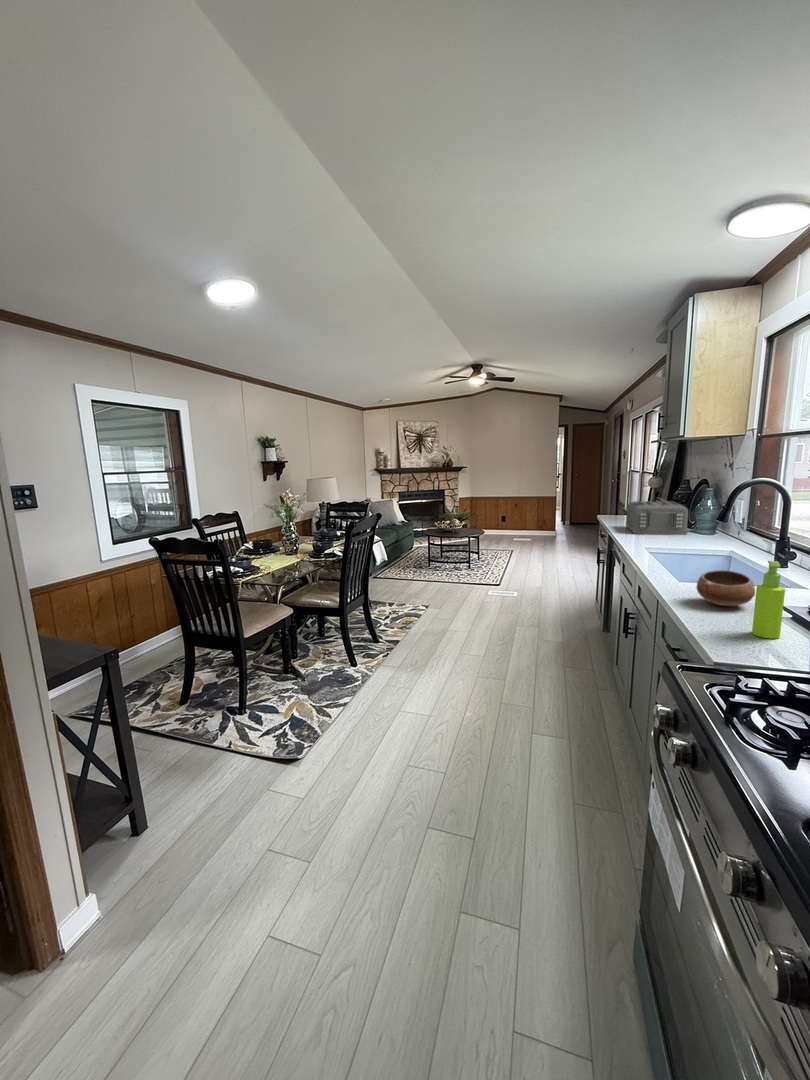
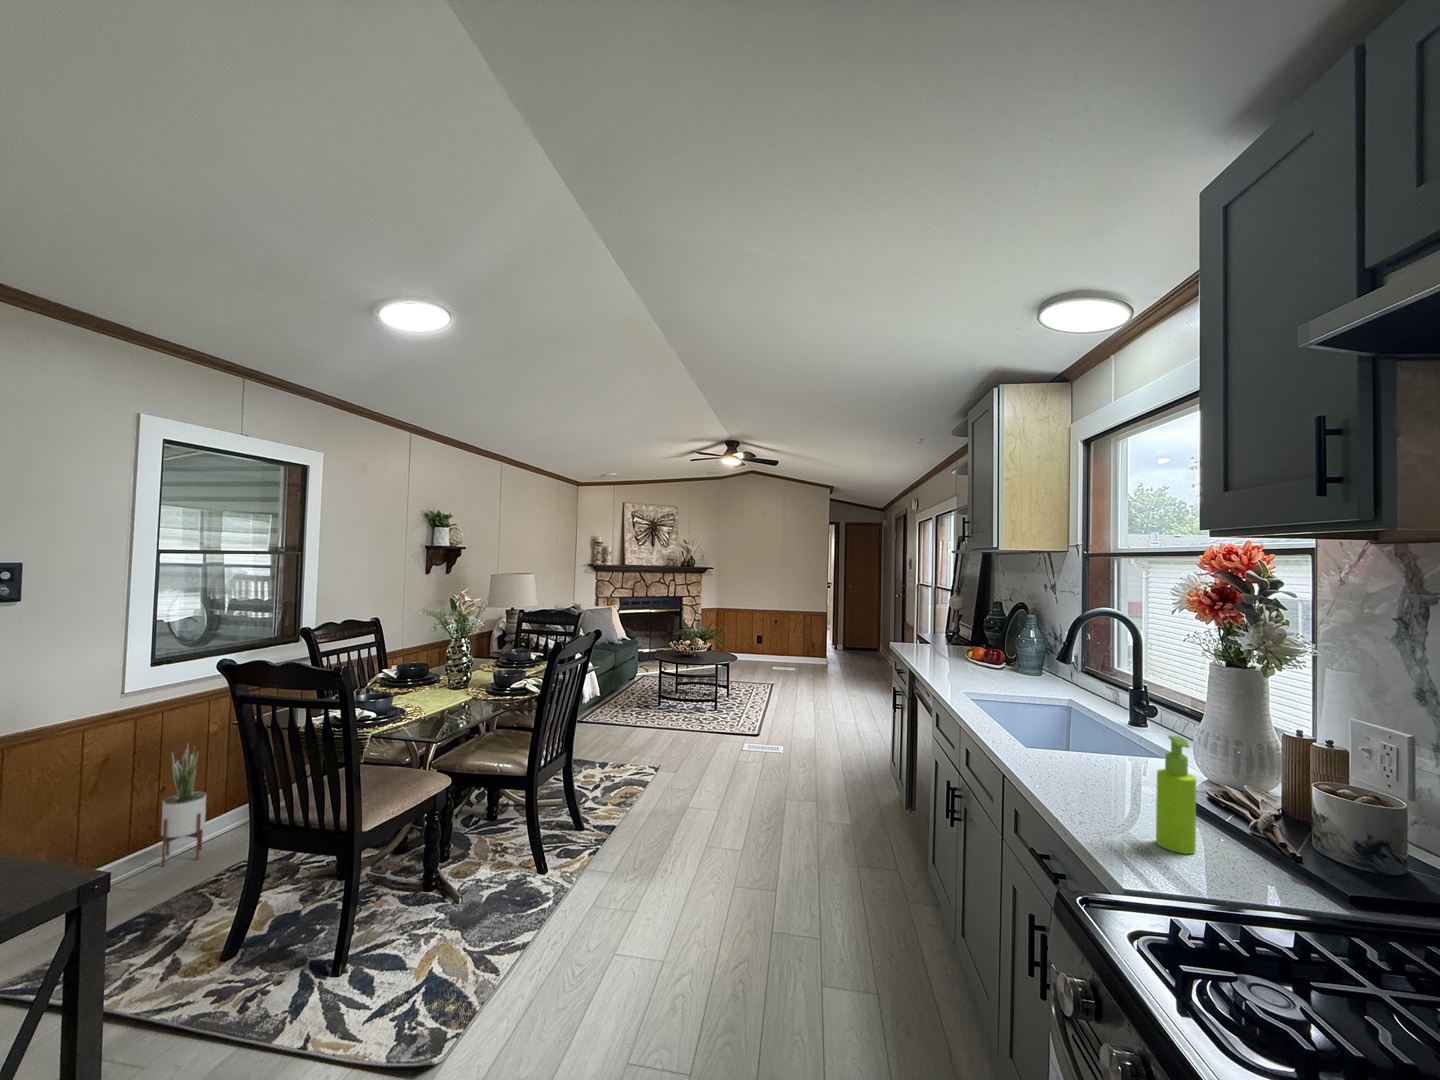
toaster: present [626,501,688,535] -> none [932,629,1013,678]
bowl: present [697,570,755,606] -> none [1060,740,1140,795]
potted plant: none [132,590,158,659] -> present [161,748,206,866]

